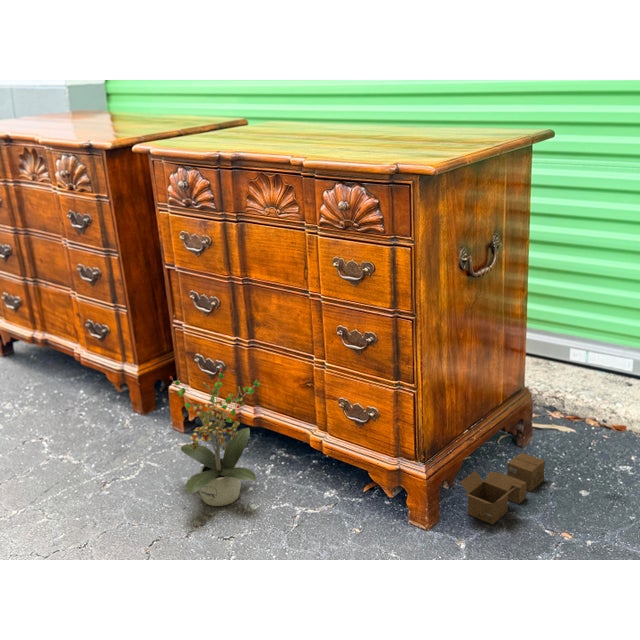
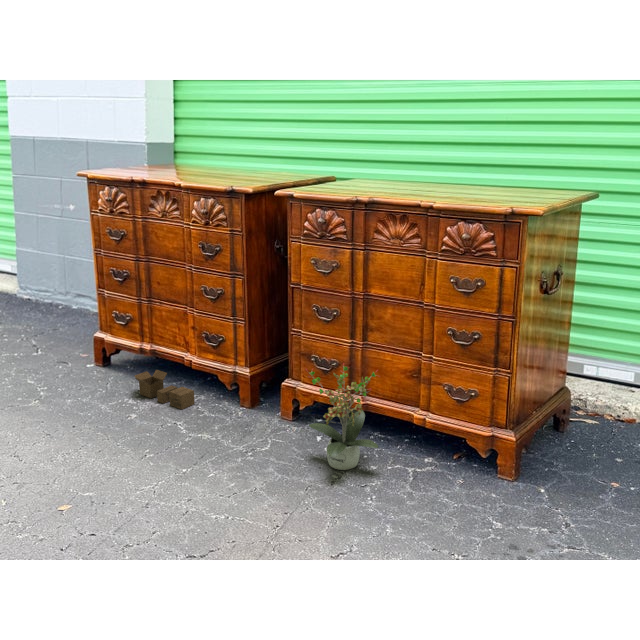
cardboard box: present [460,453,545,524] -> present [135,370,195,409]

